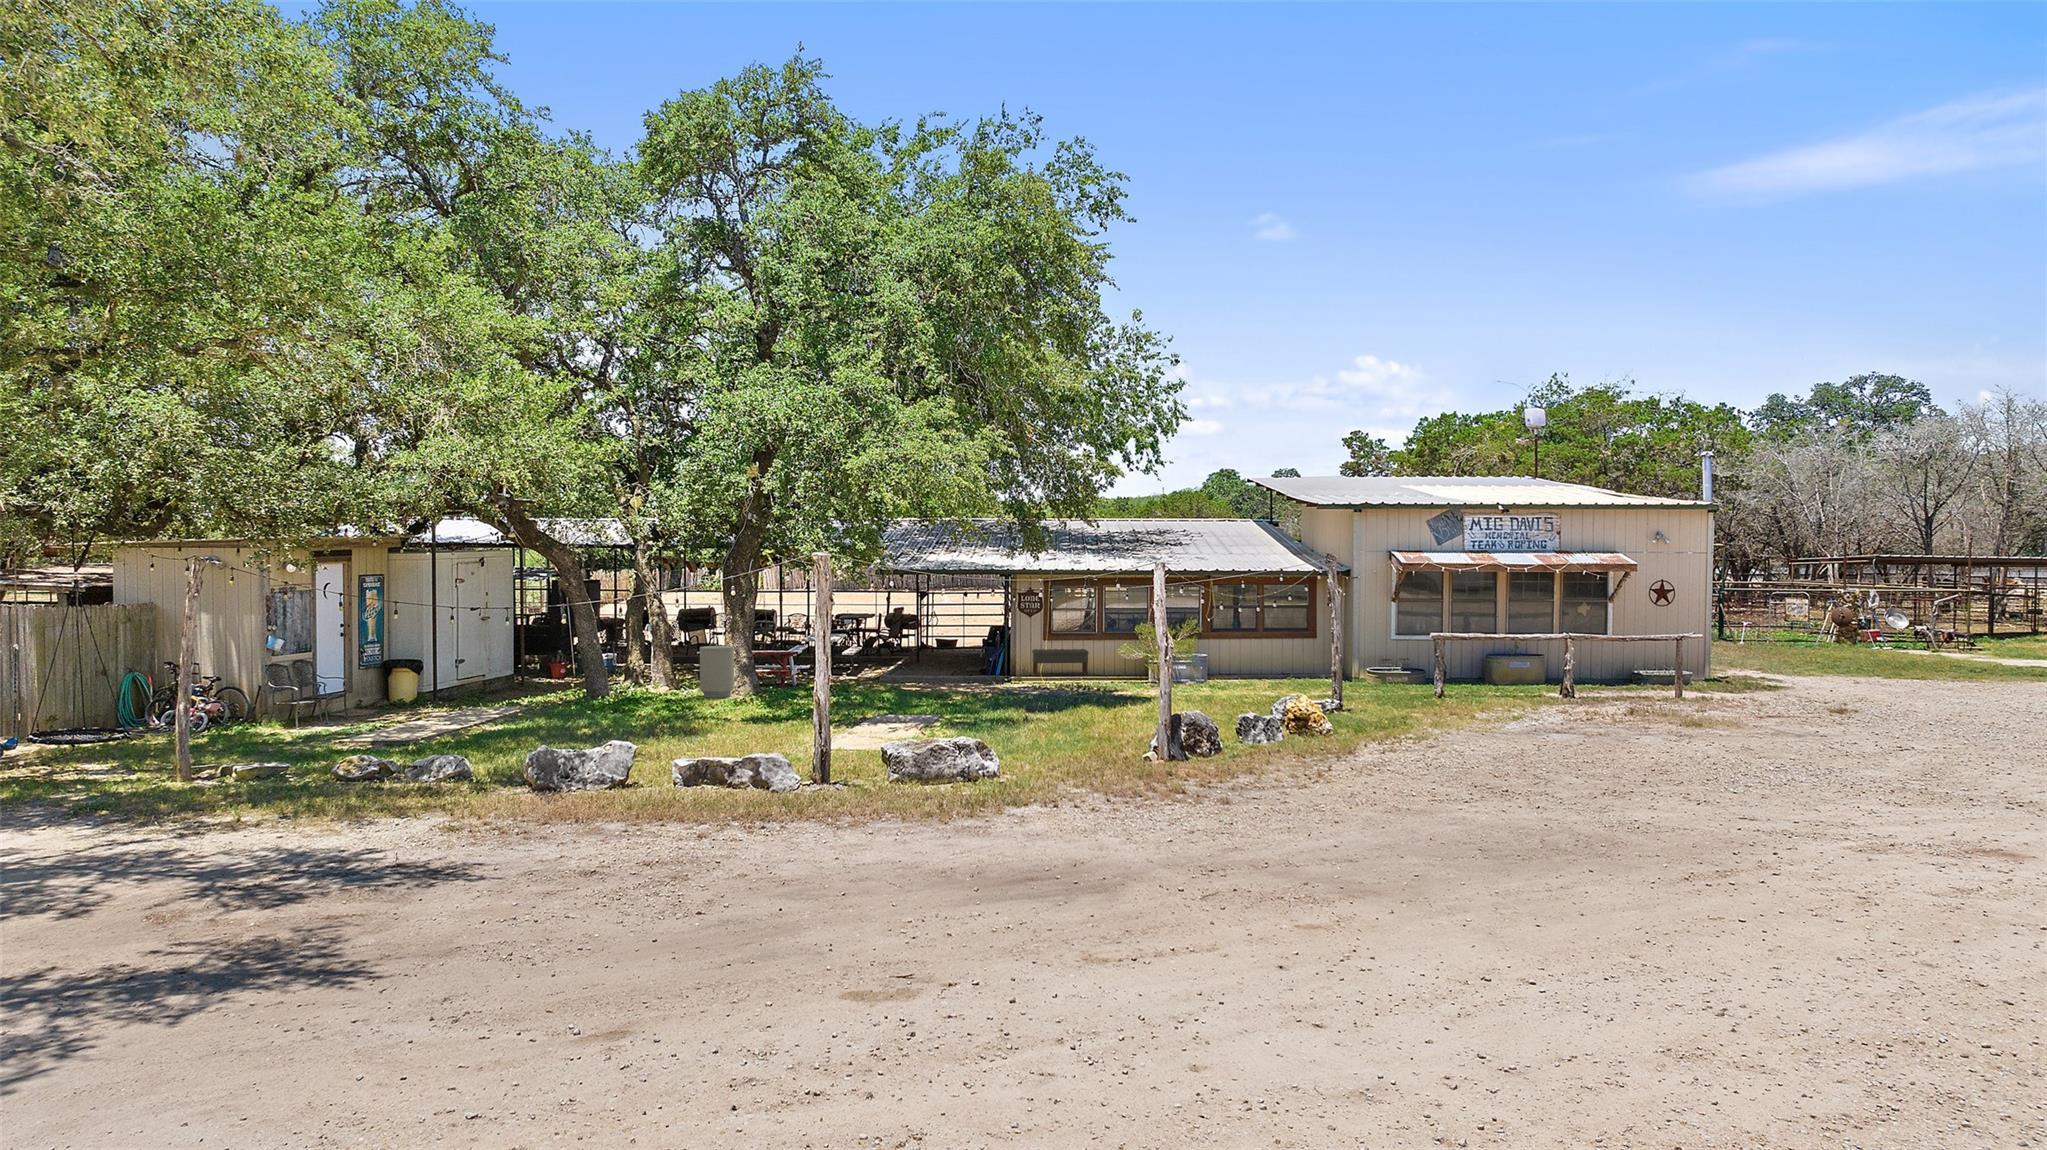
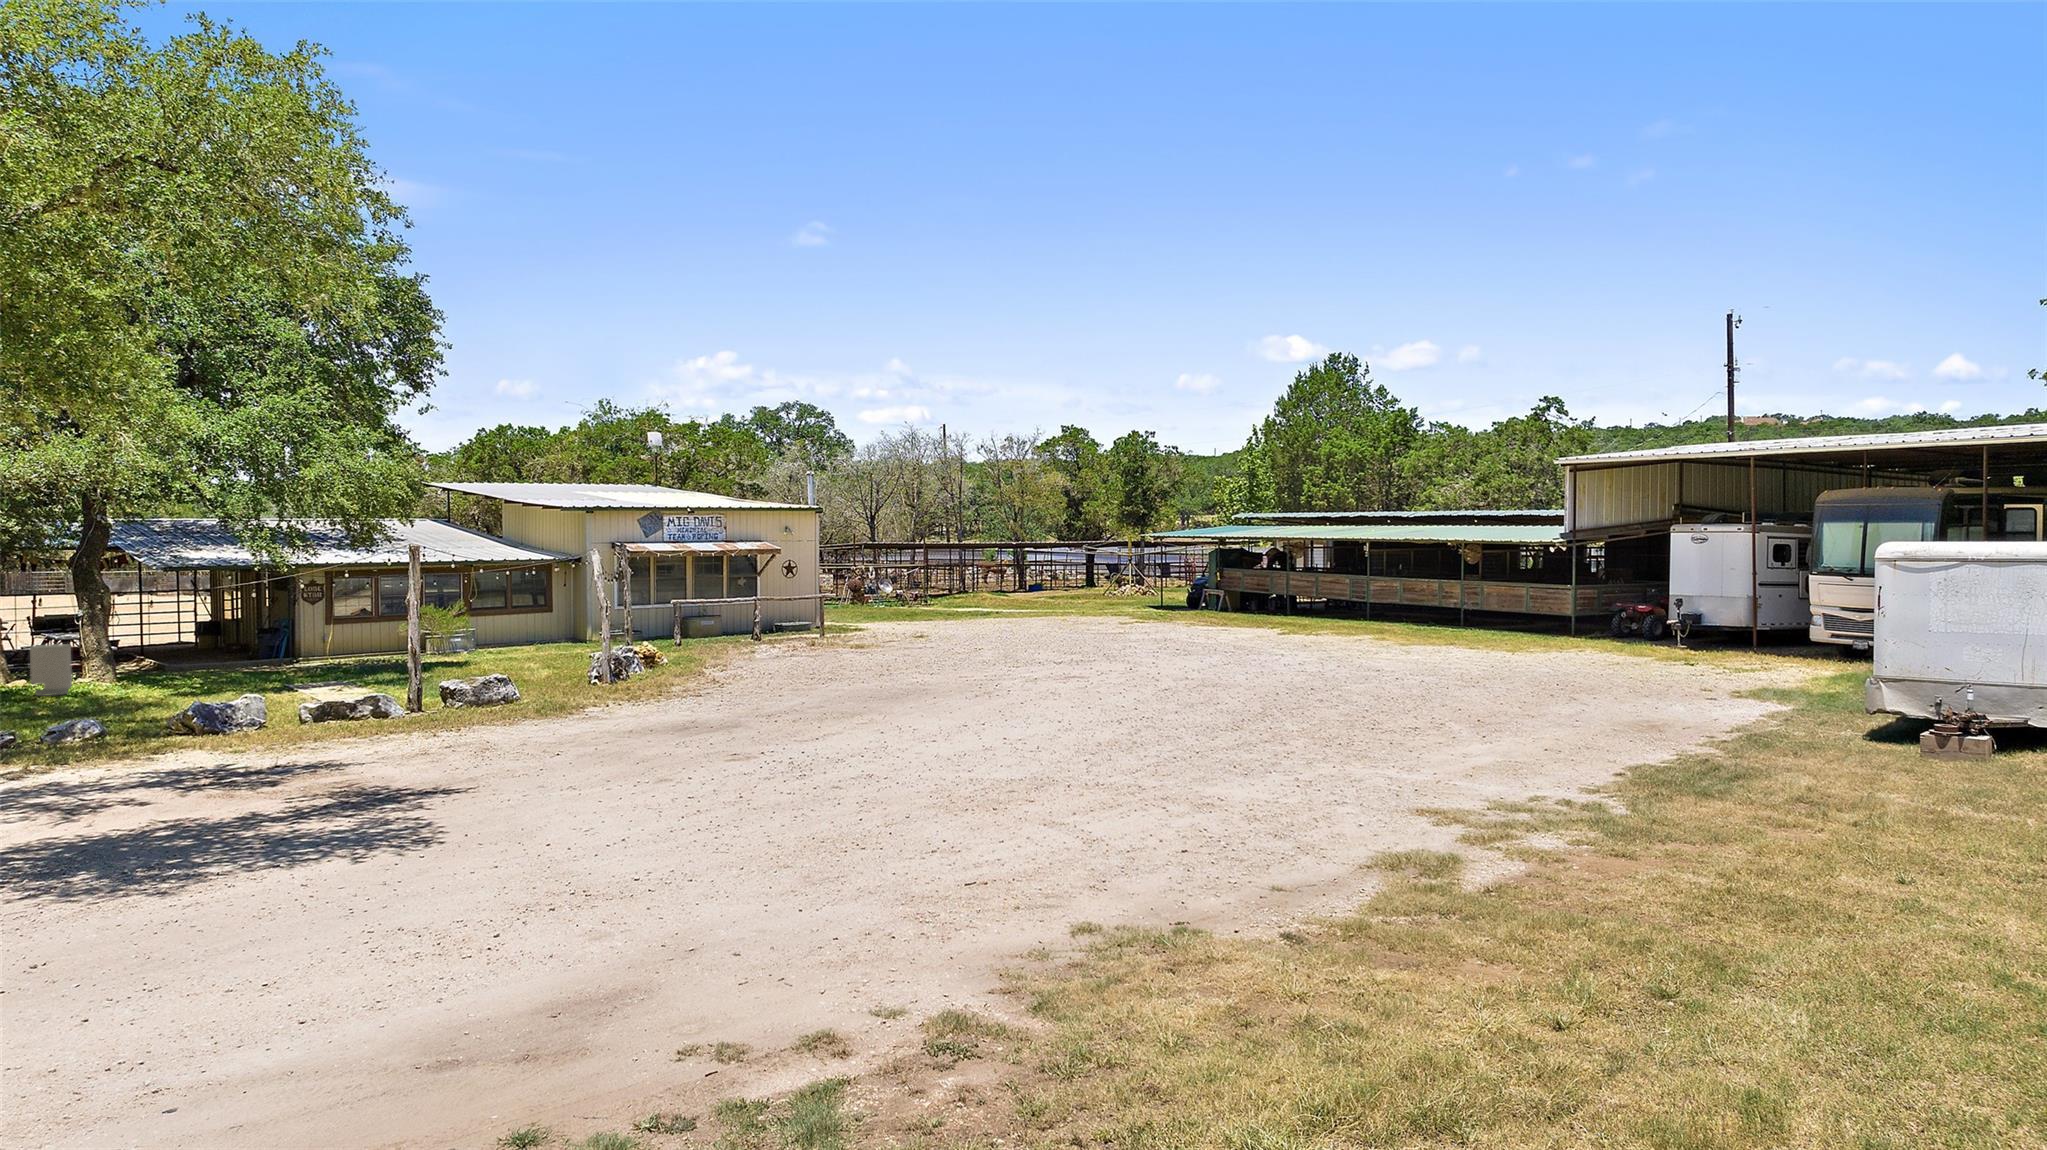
bench: present [1032,649,1089,675] -> none [316,633,375,659]

